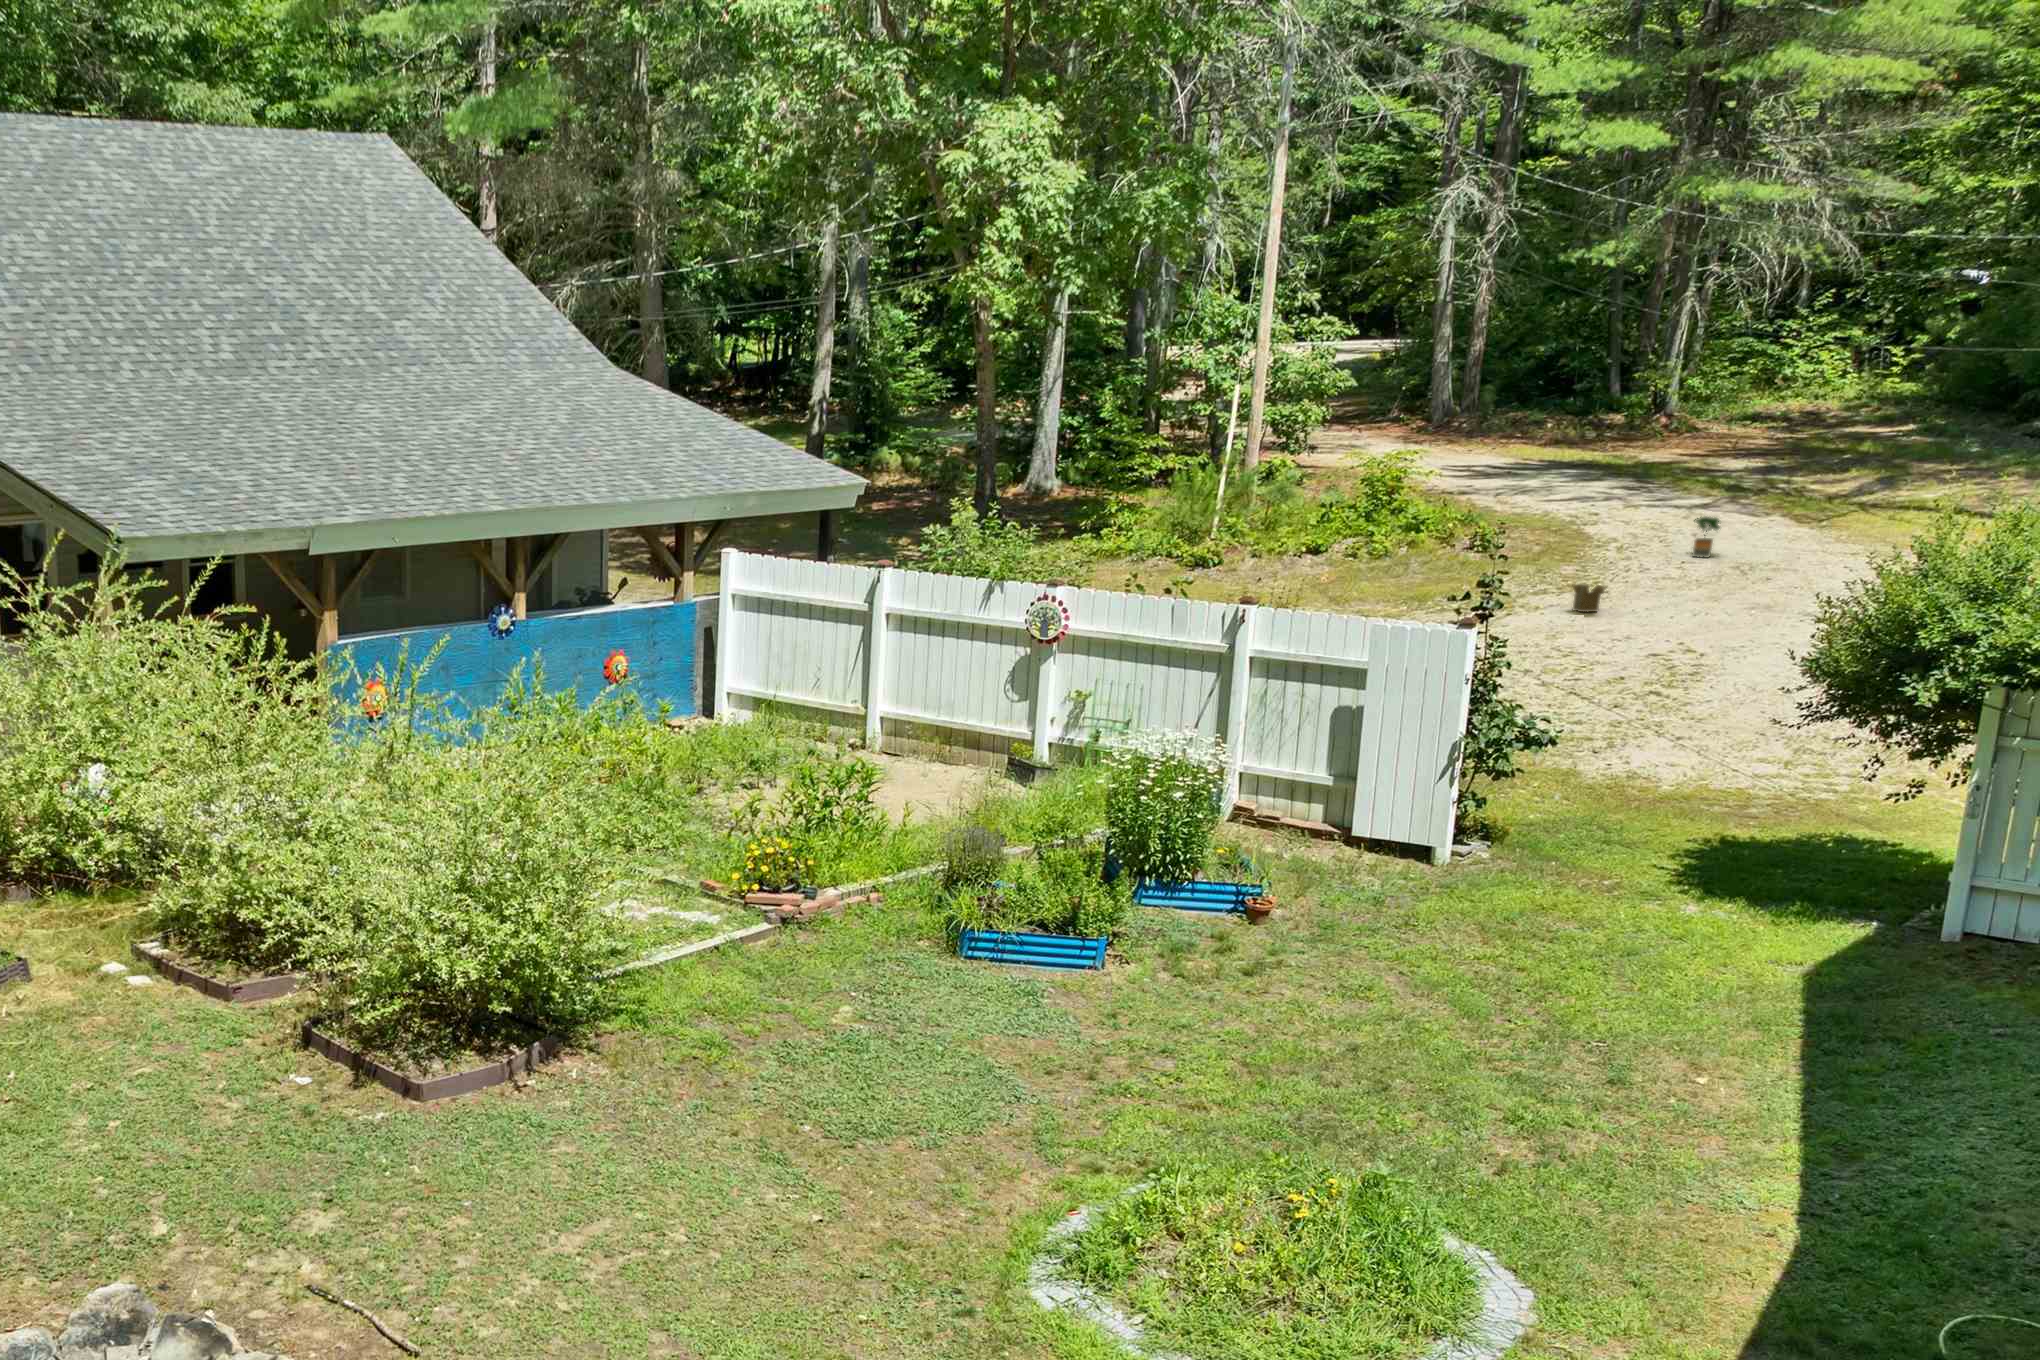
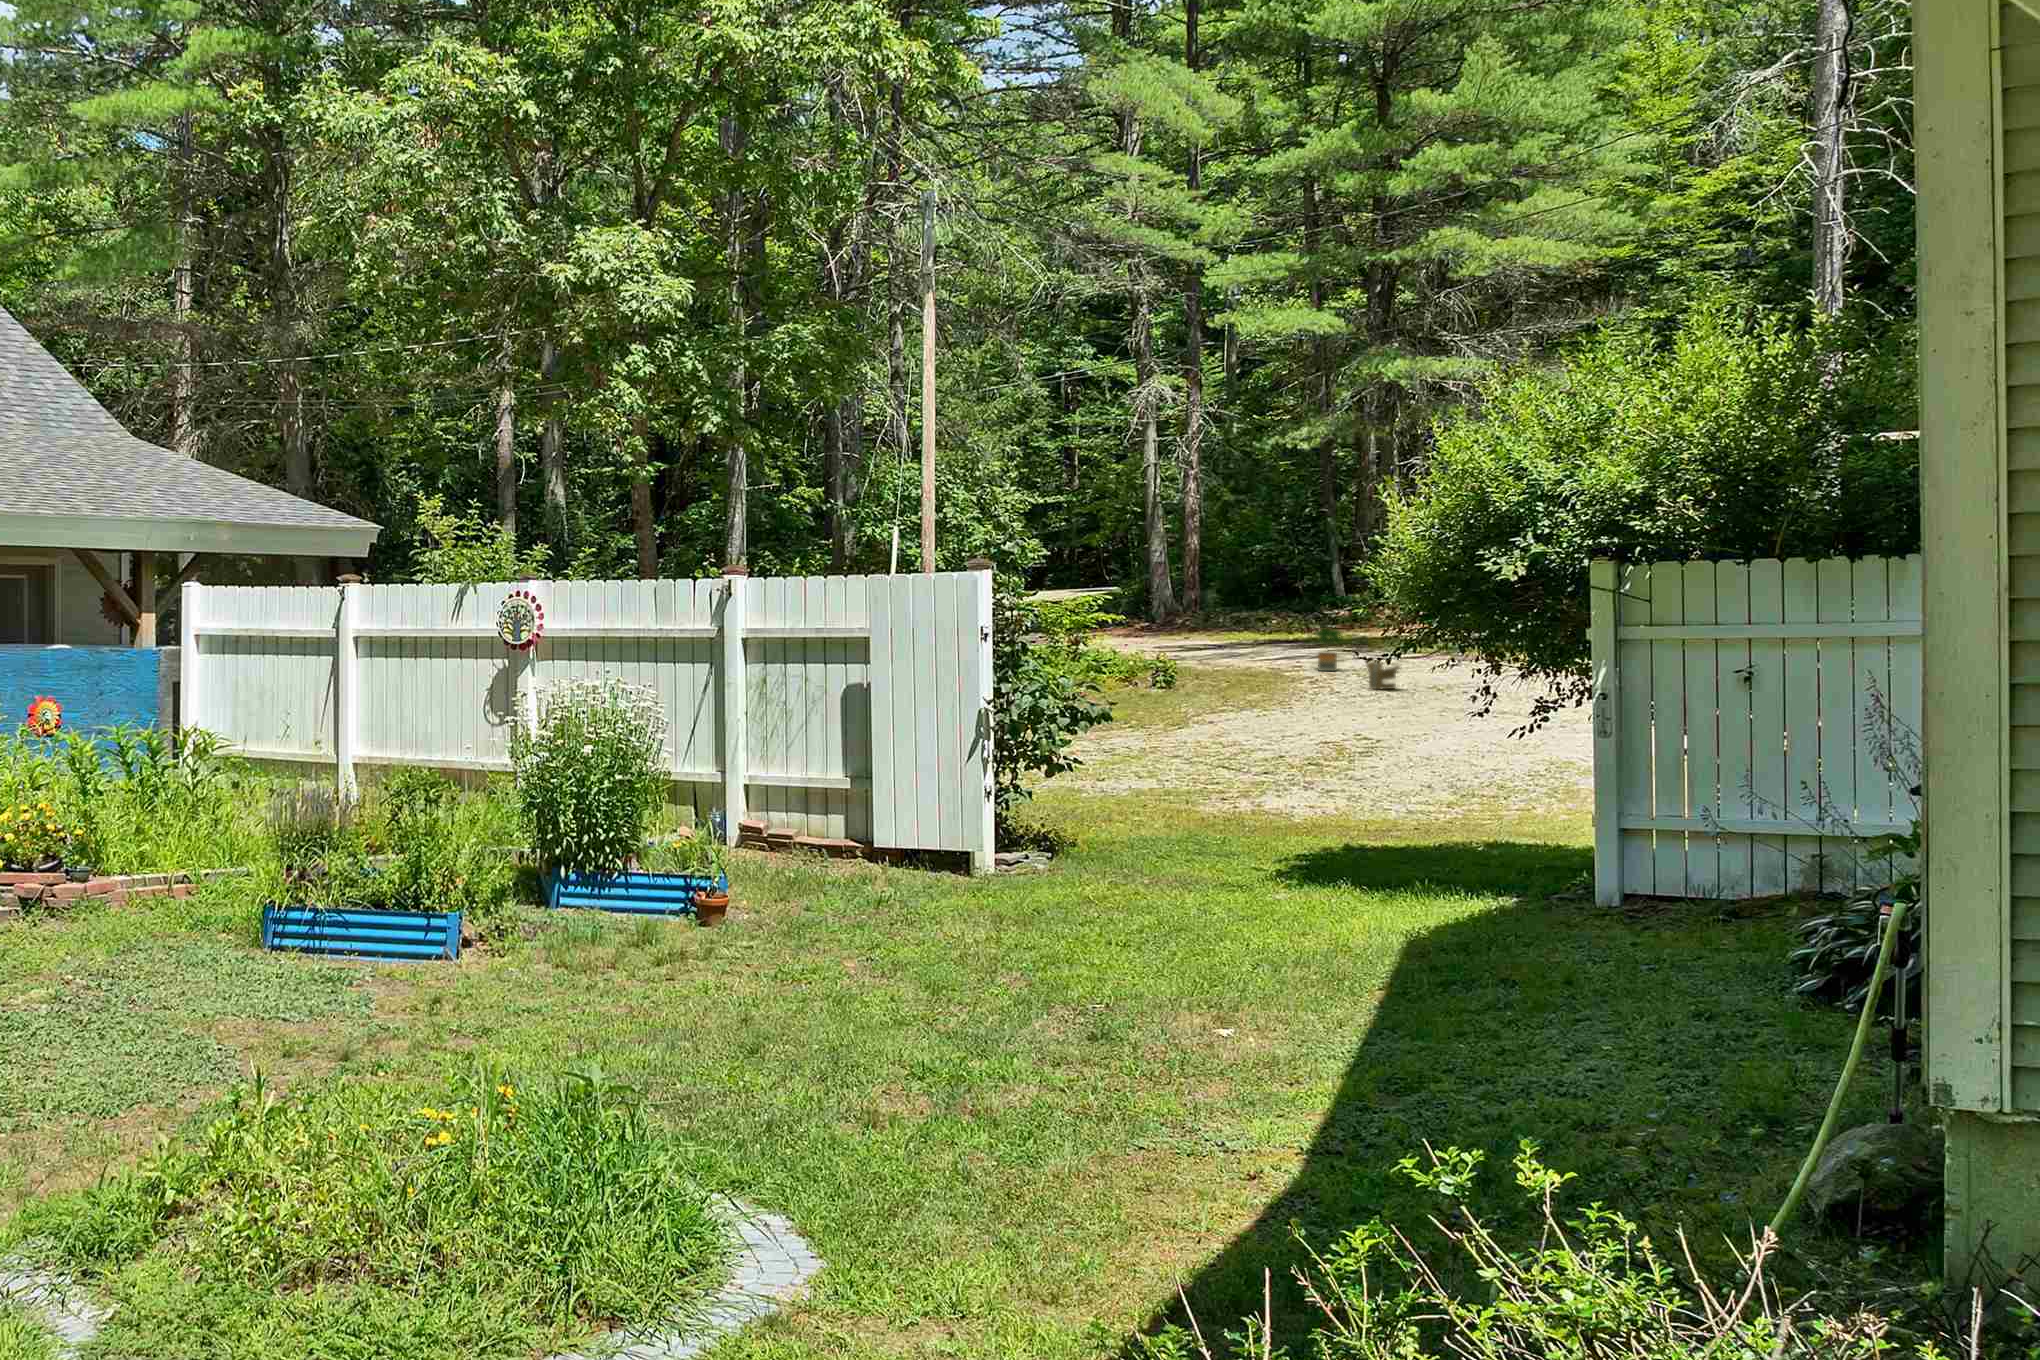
cardboard box: present [1572,584,1605,612] -> present [1366,661,1400,689]

